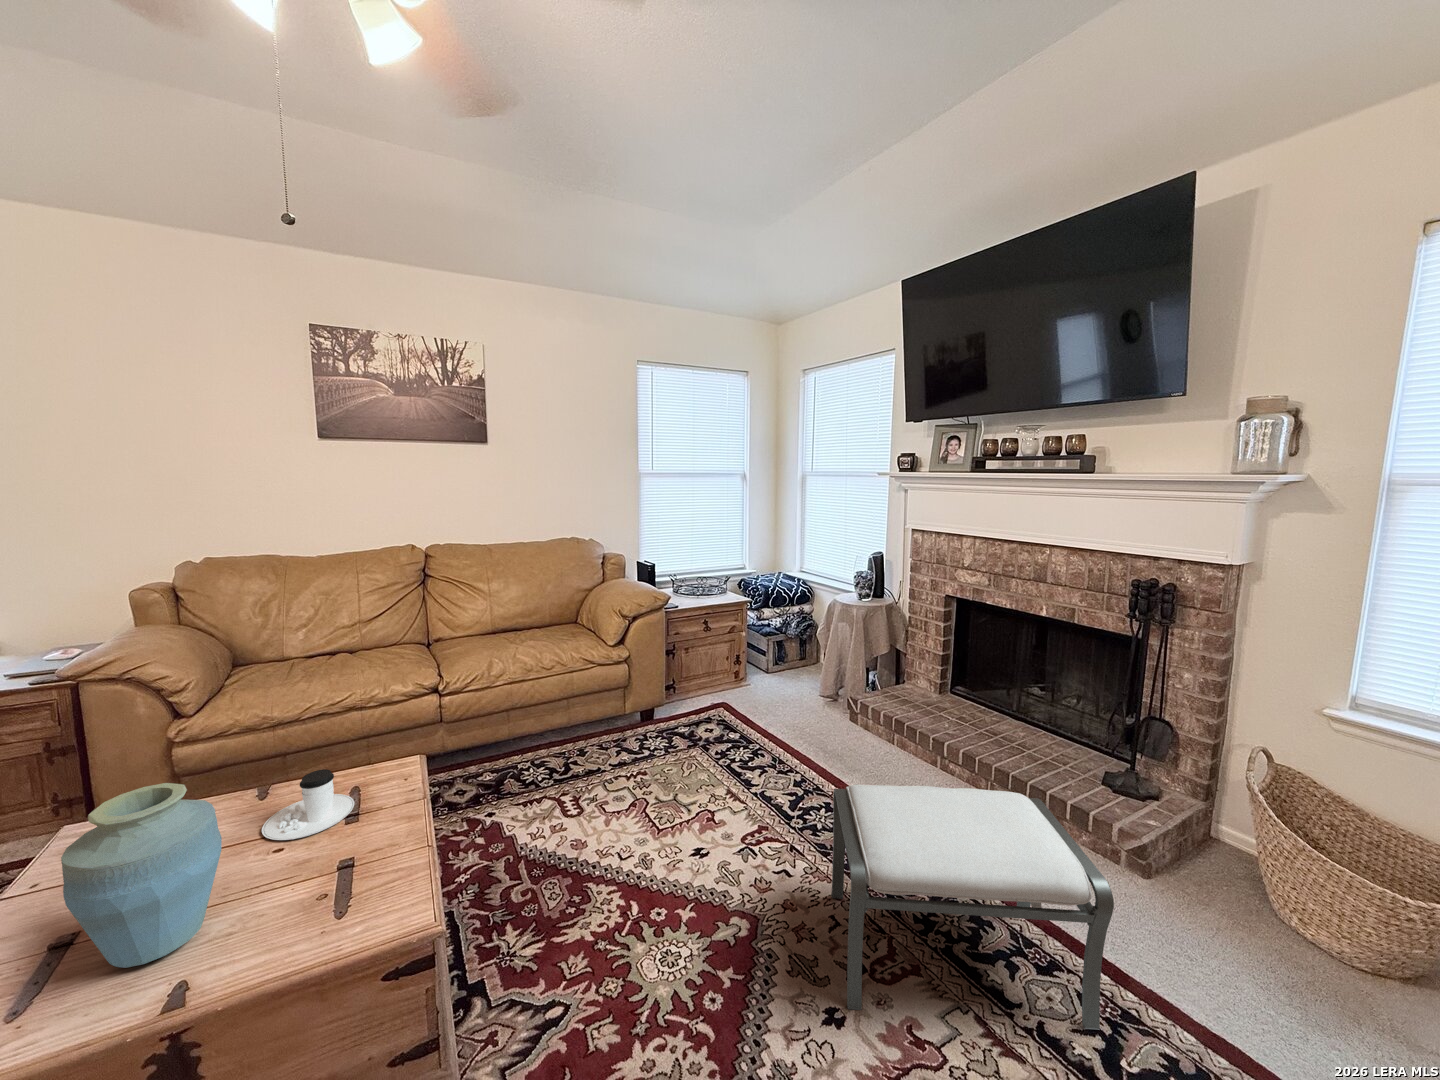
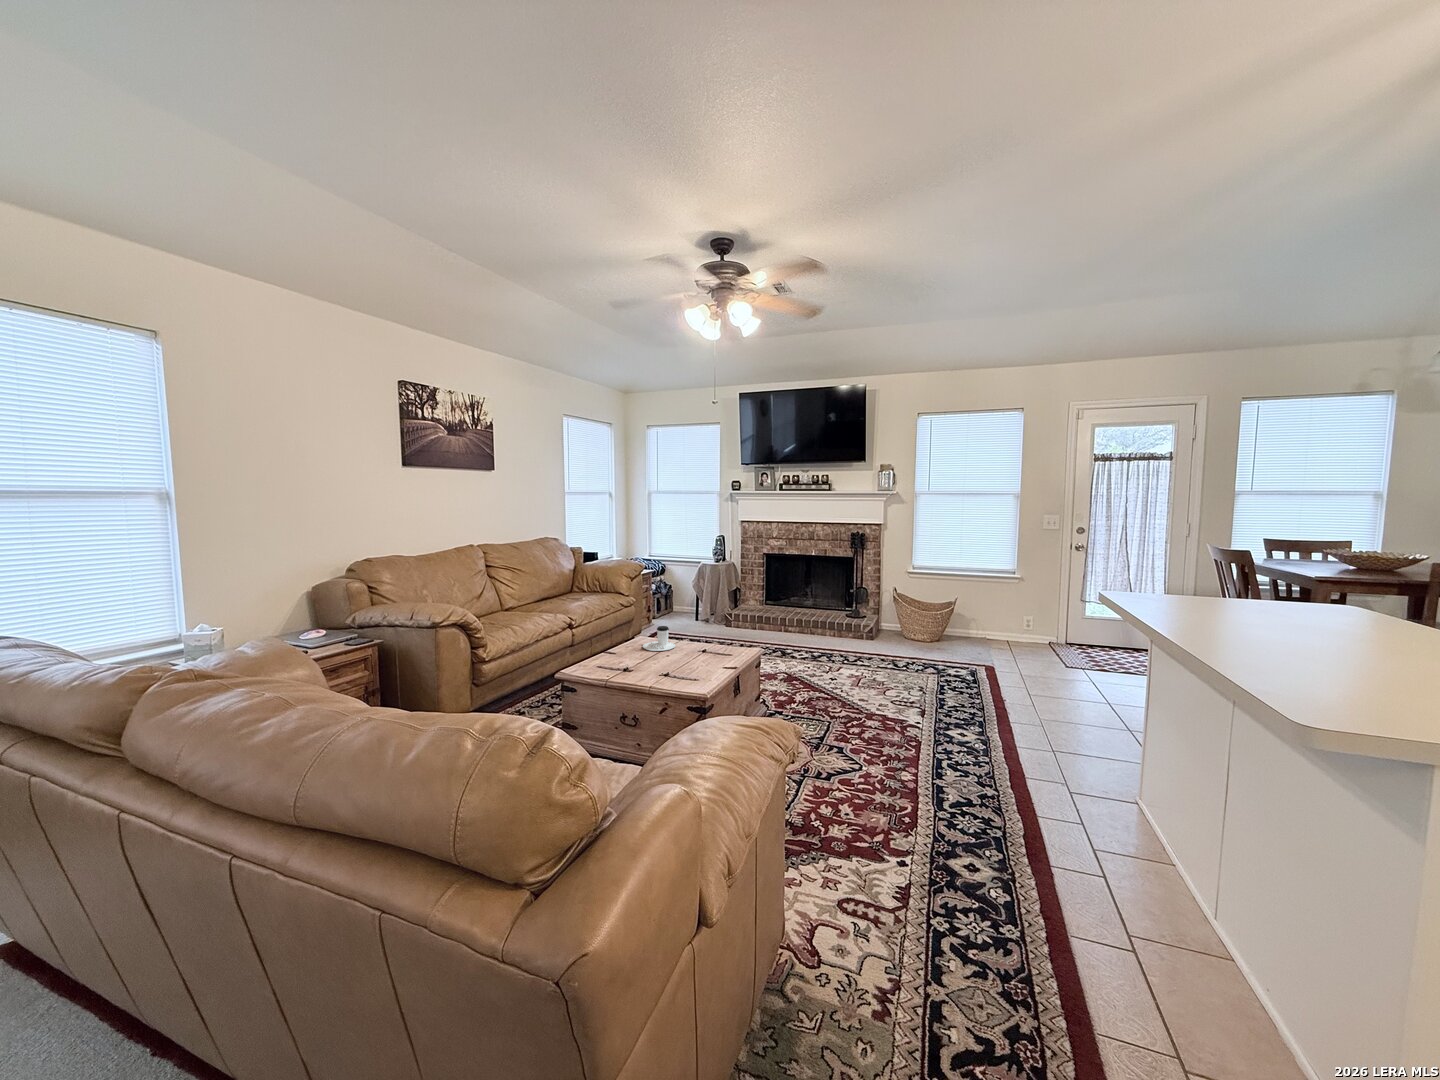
vase: present [61,783,222,968] -> none [680,607,718,664]
ottoman: present [831,785,1114,1030] -> none [795,607,886,676]

